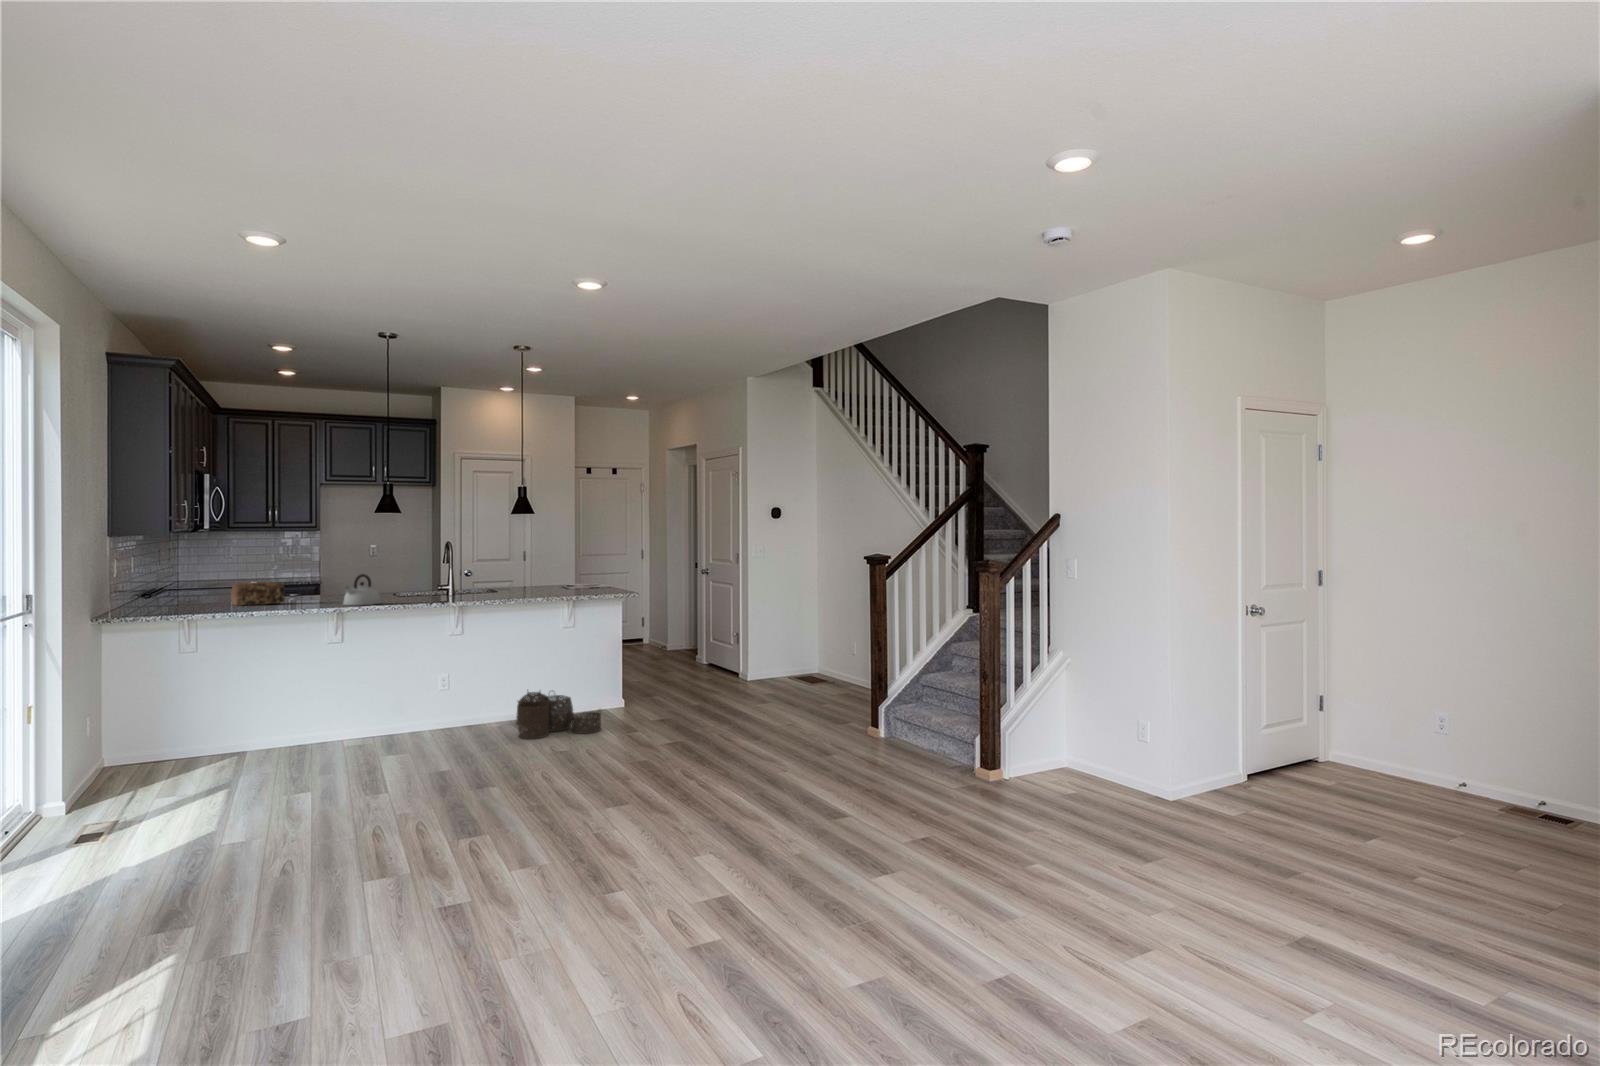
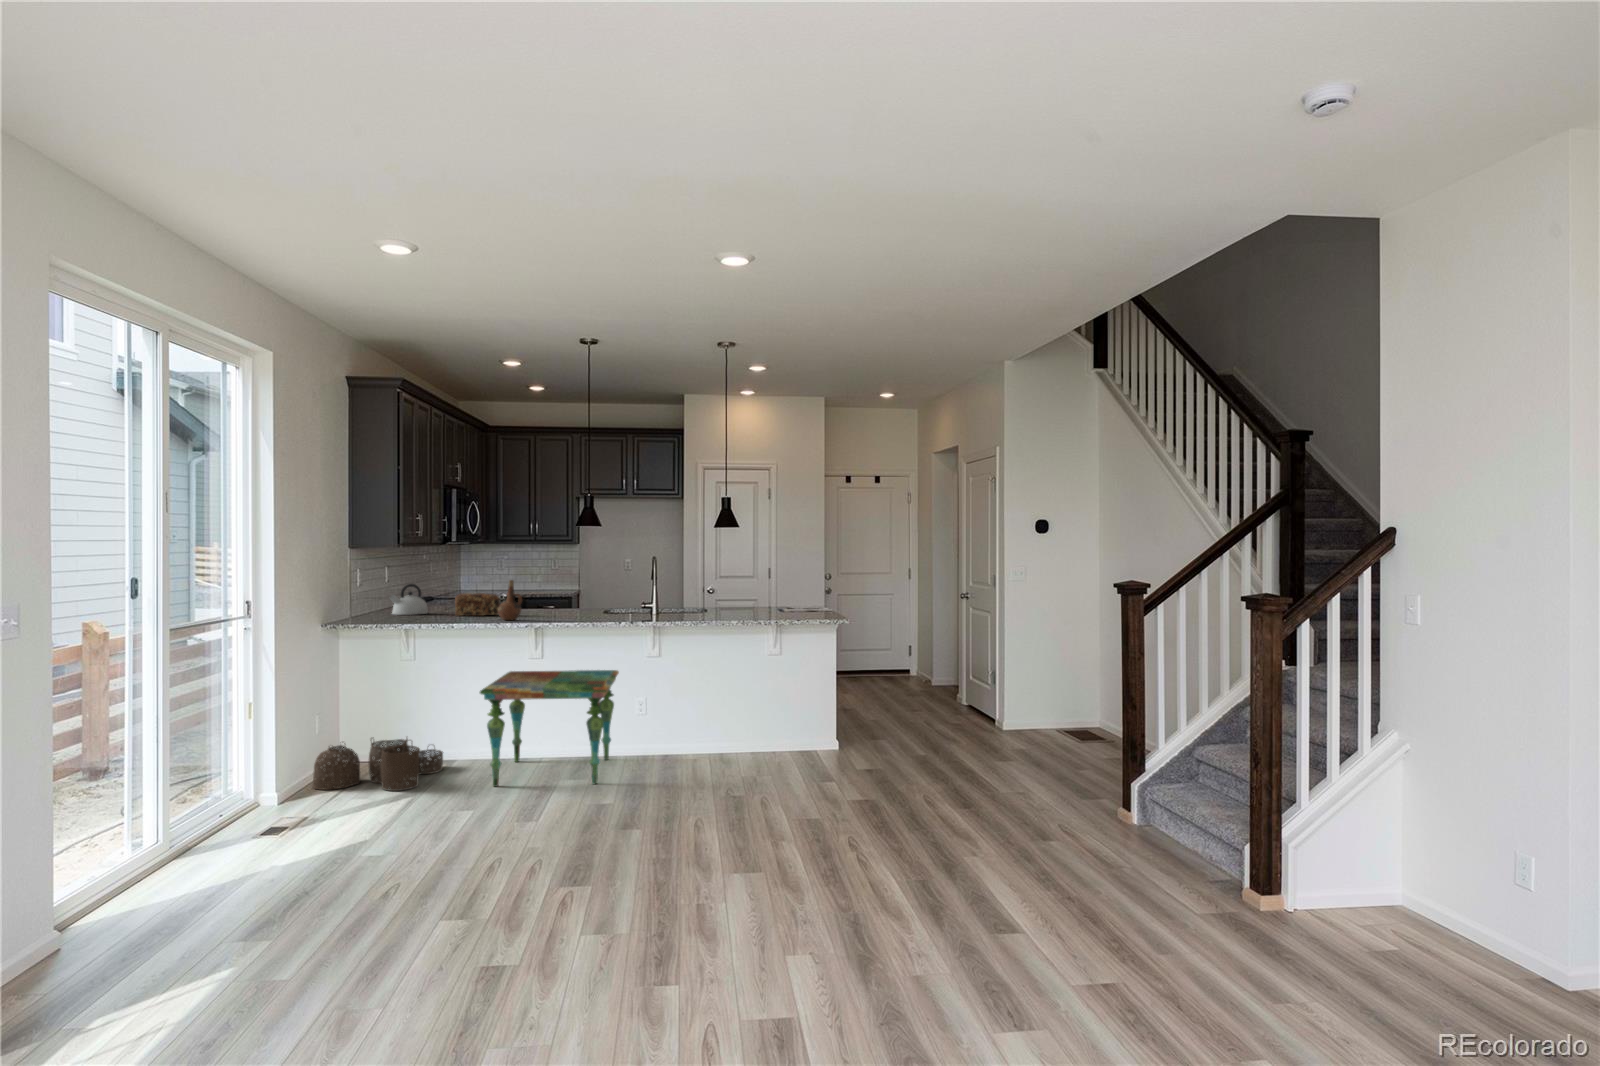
ceramic pitcher: none [298,567,325,607] -> present [498,580,522,620]
kettle: present [343,574,381,605] -> present [390,584,428,615]
side table: none [301,650,435,769] -> present [480,670,619,787]
woven basket: present [516,690,601,739] -> present [312,738,443,791]

